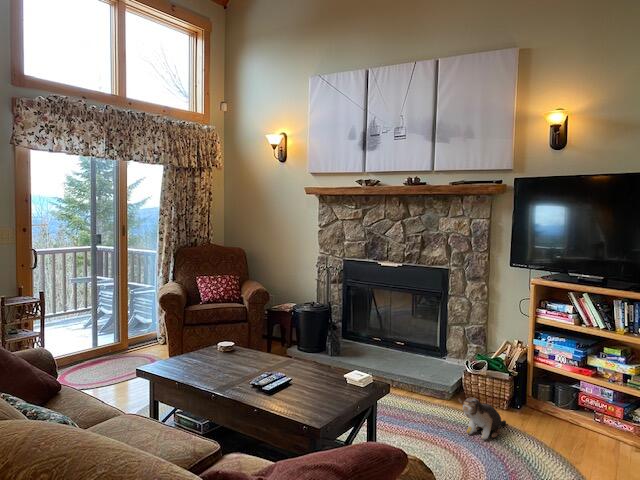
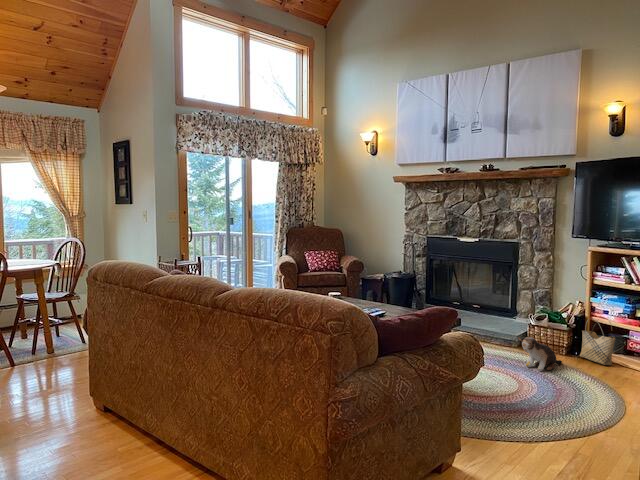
woven basket: none [523,365,566,423] -> present [580,318,616,365]

